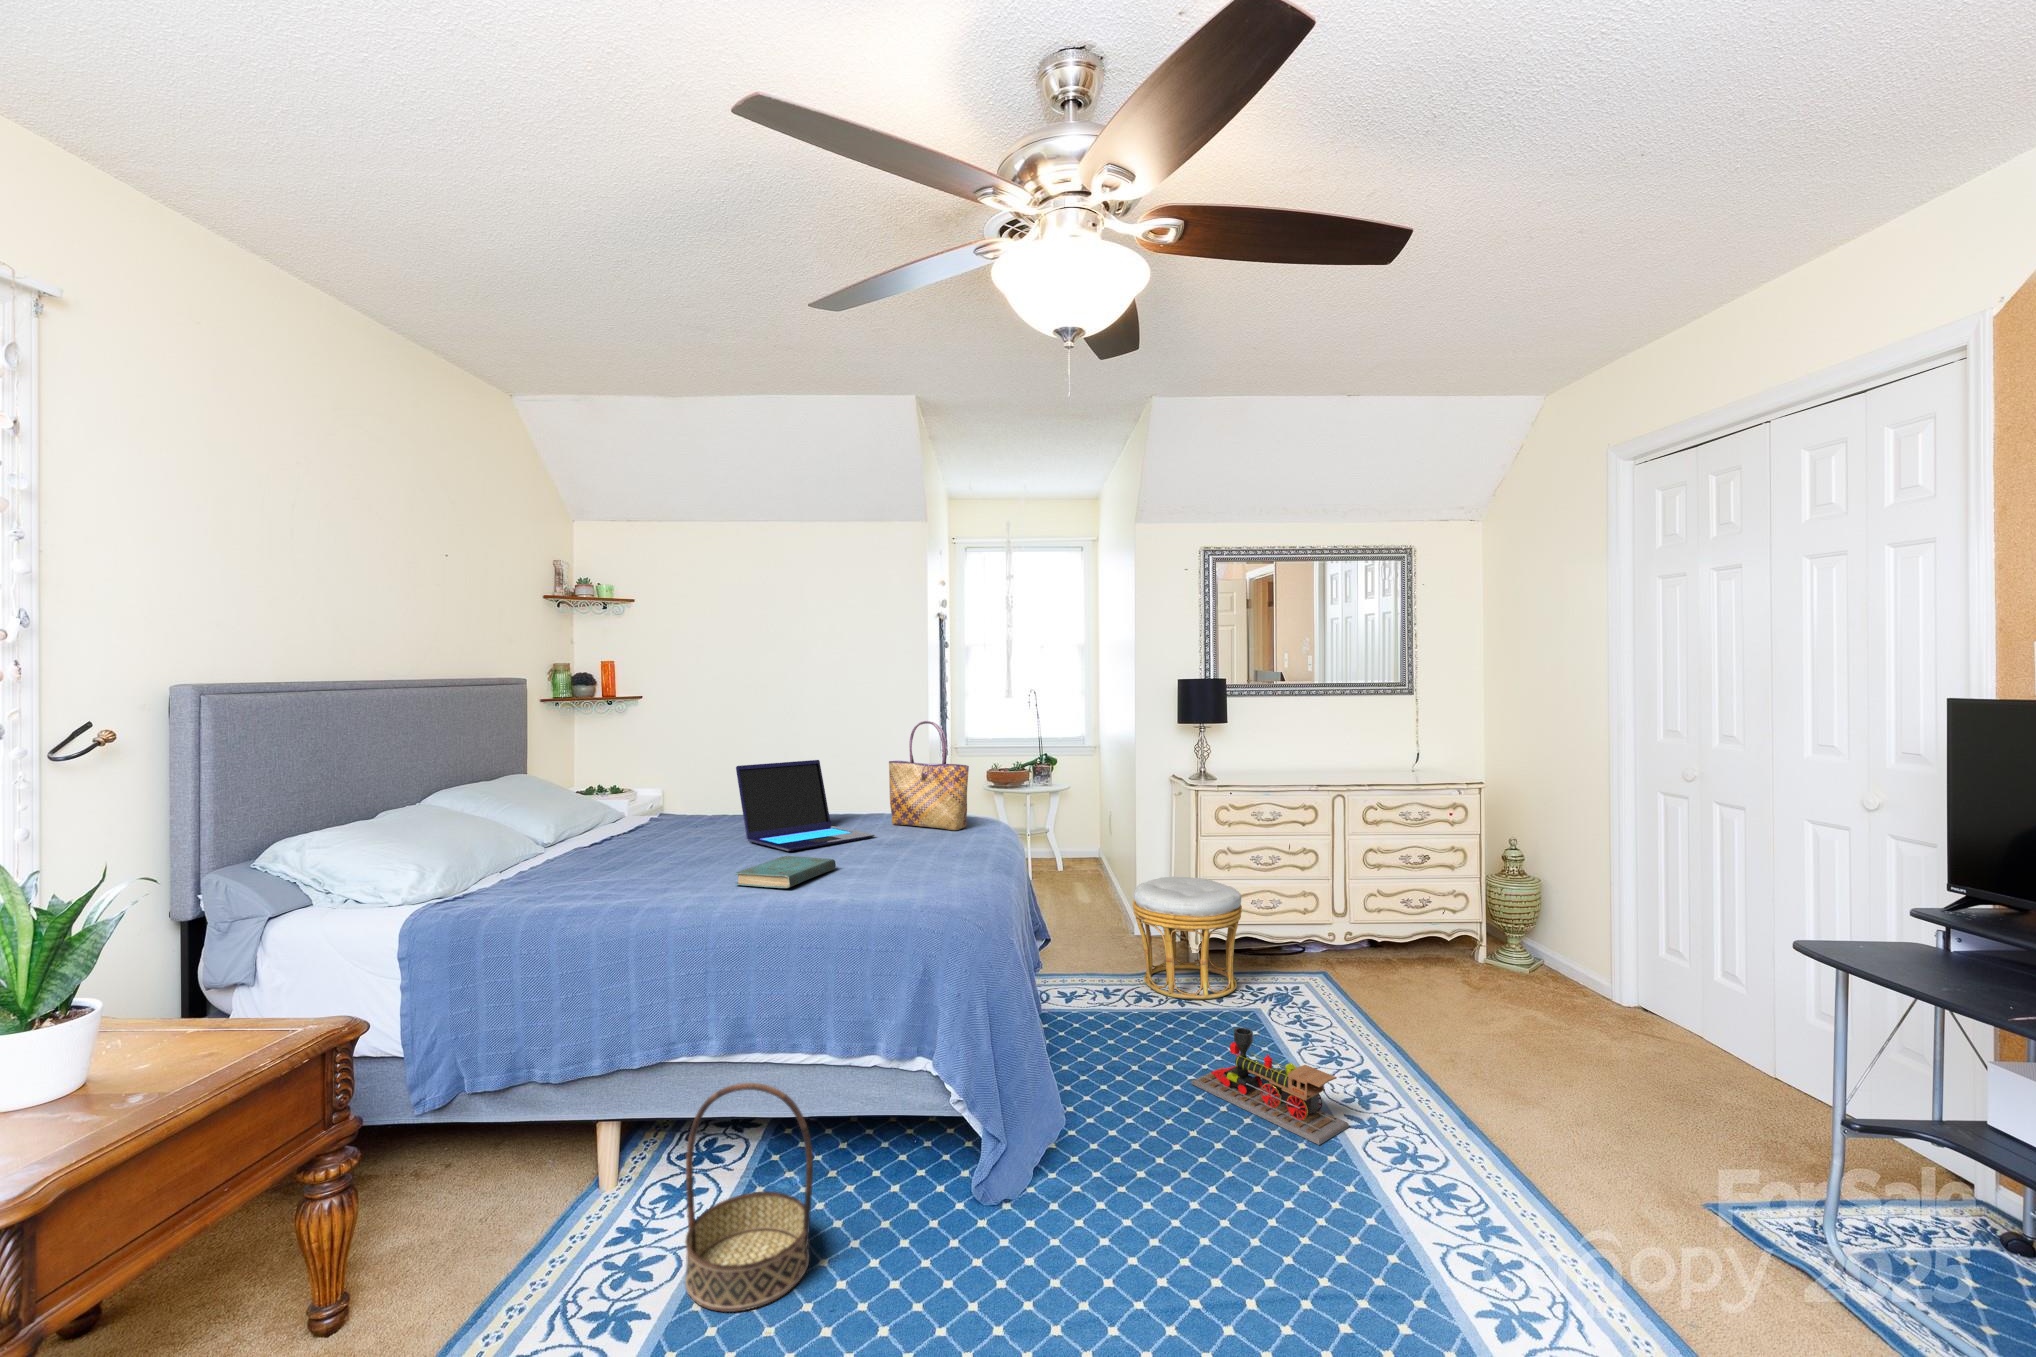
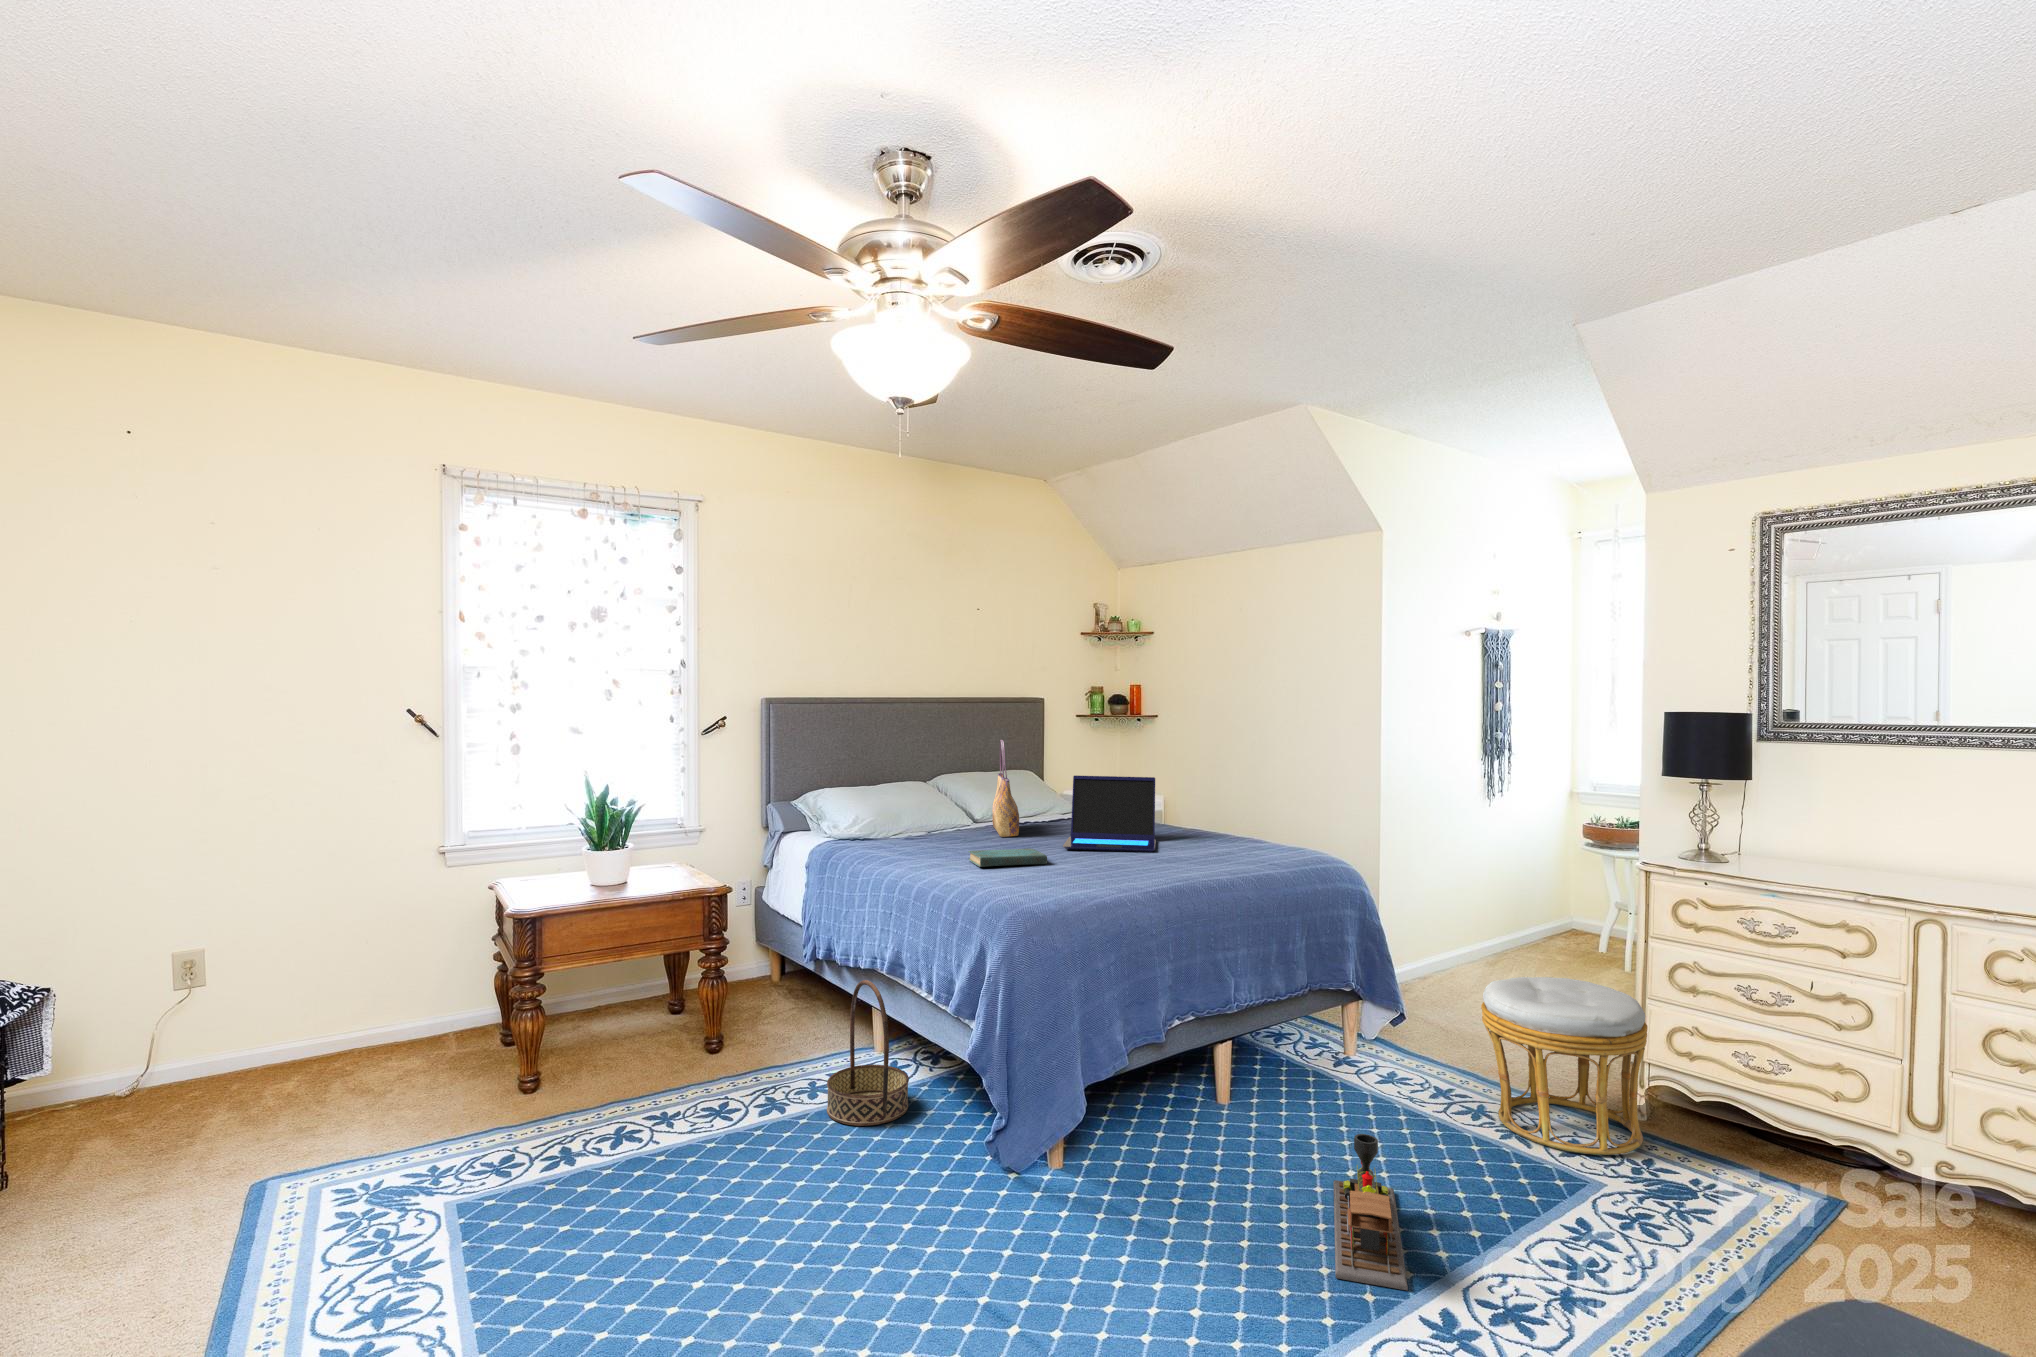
tote bag: present [889,721,969,830] -> present [992,740,1019,837]

